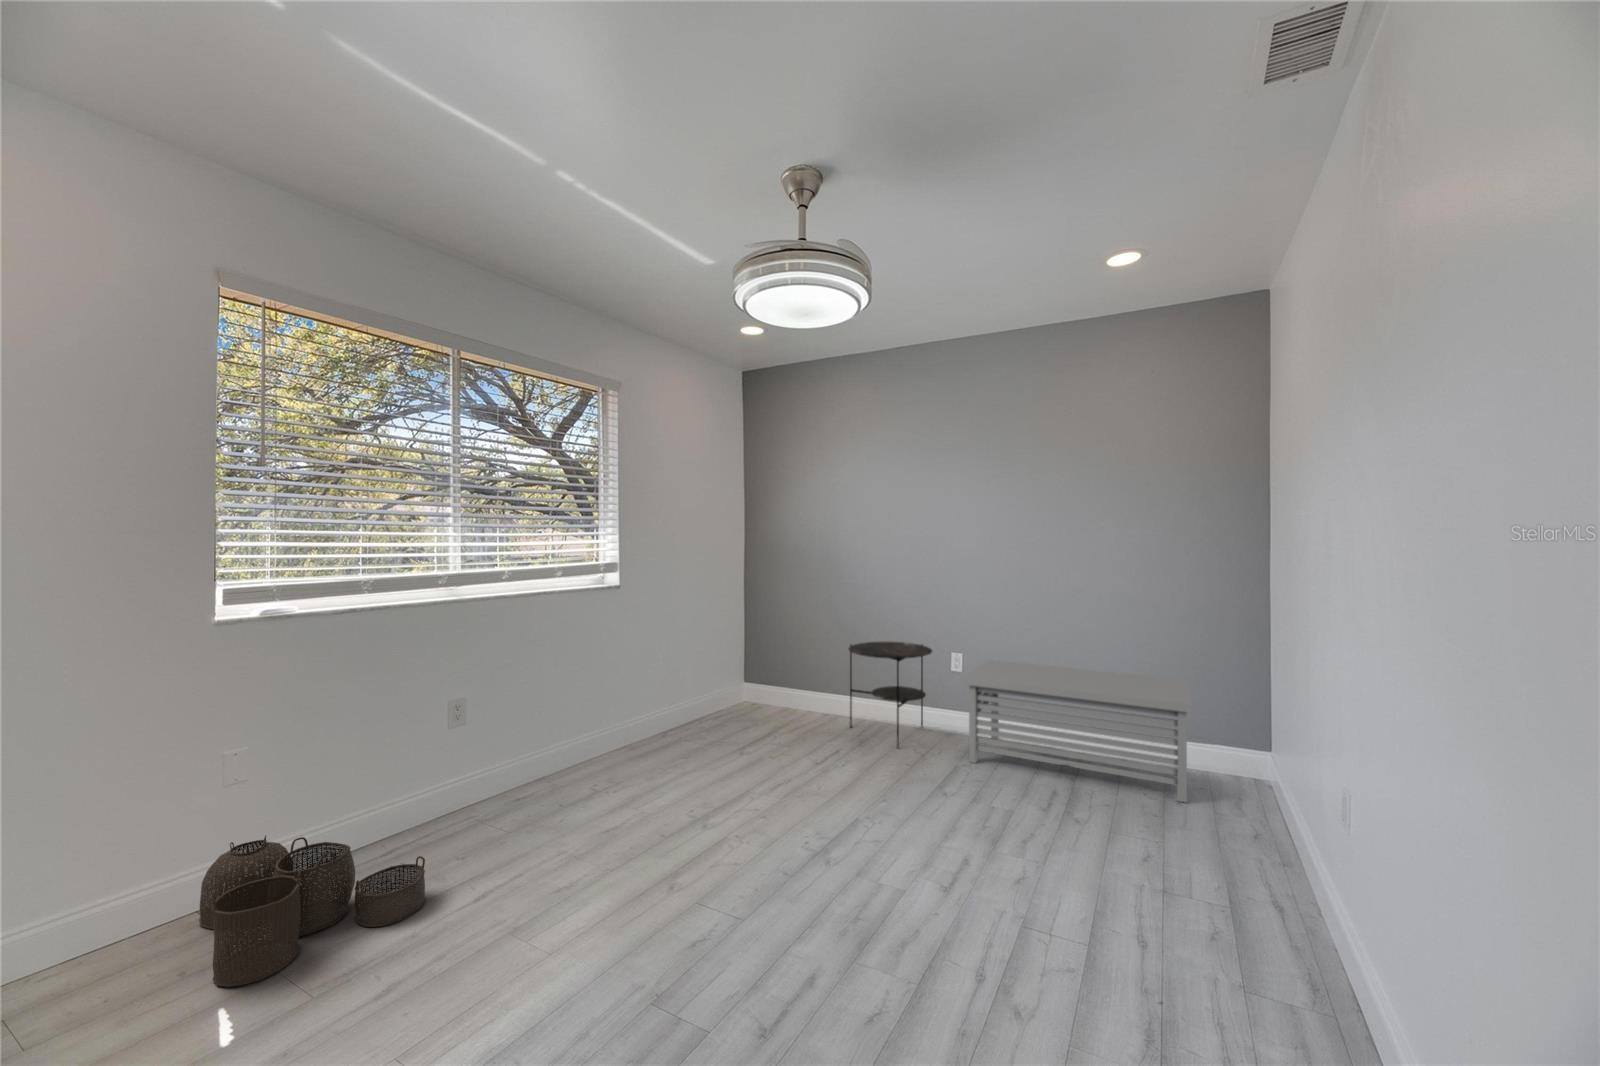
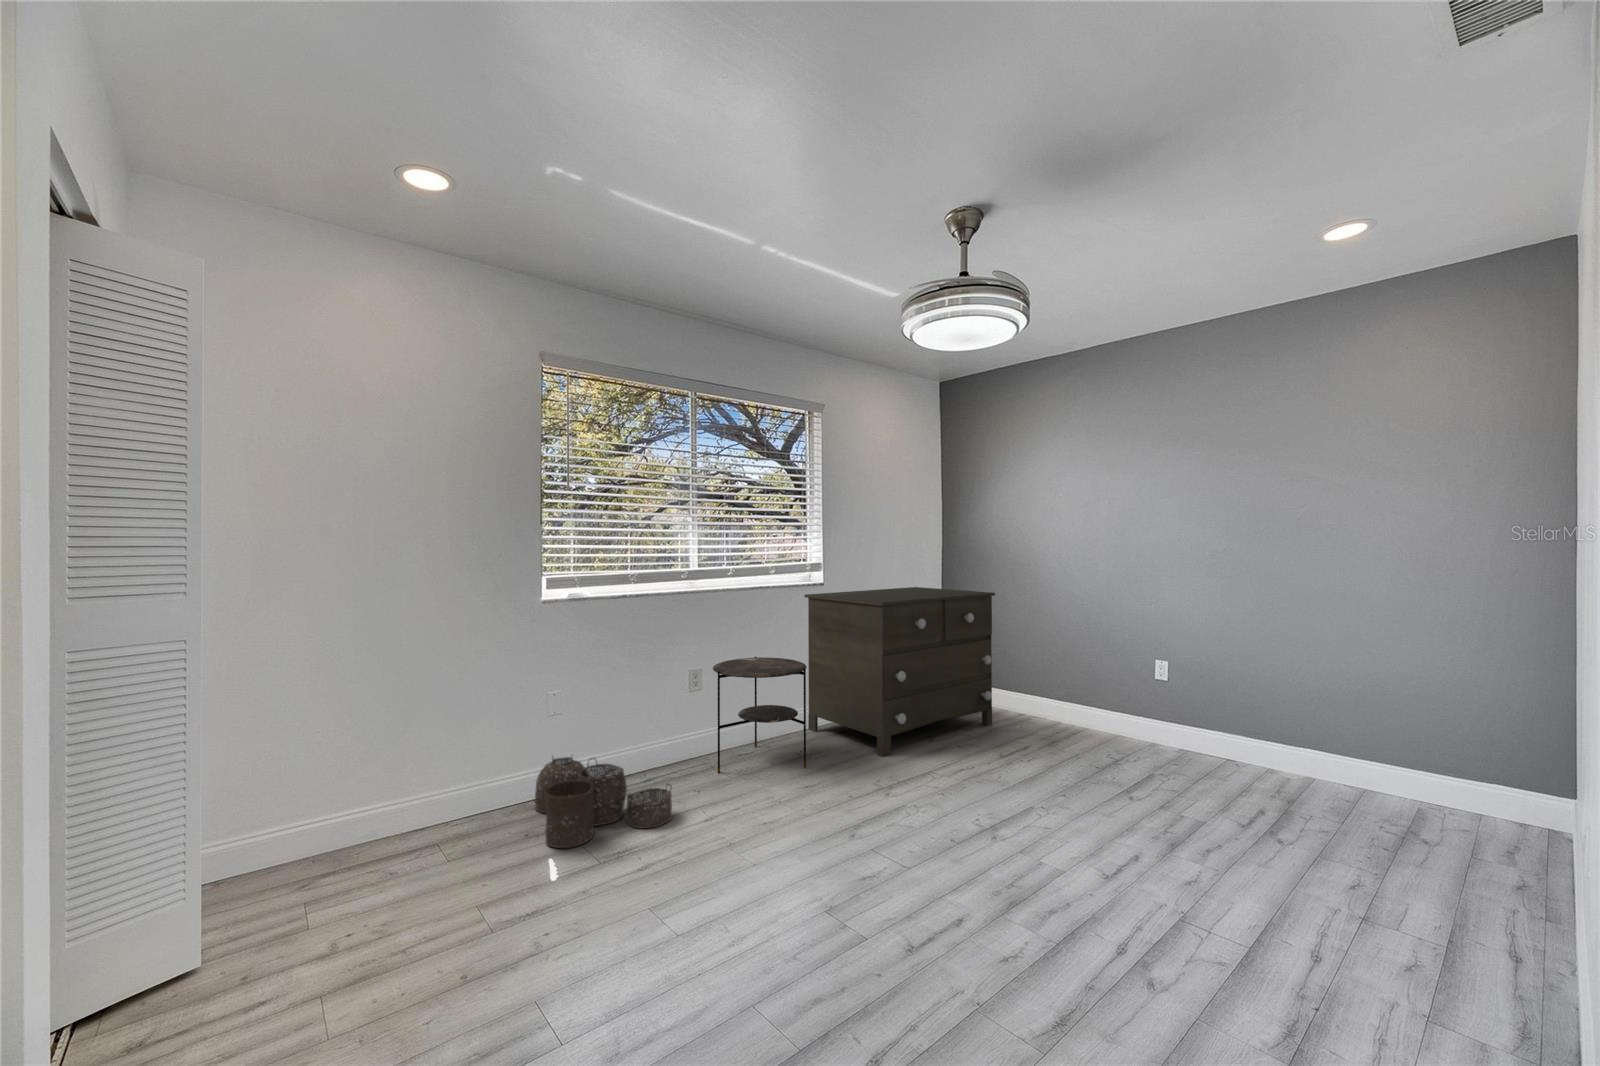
dresser: none [598,586,802,775] -> present [804,587,995,756]
side table: present [849,642,932,748] -> present [713,657,806,773]
storage bench: present [961,660,1192,802] -> none [1162,672,1467,847]

